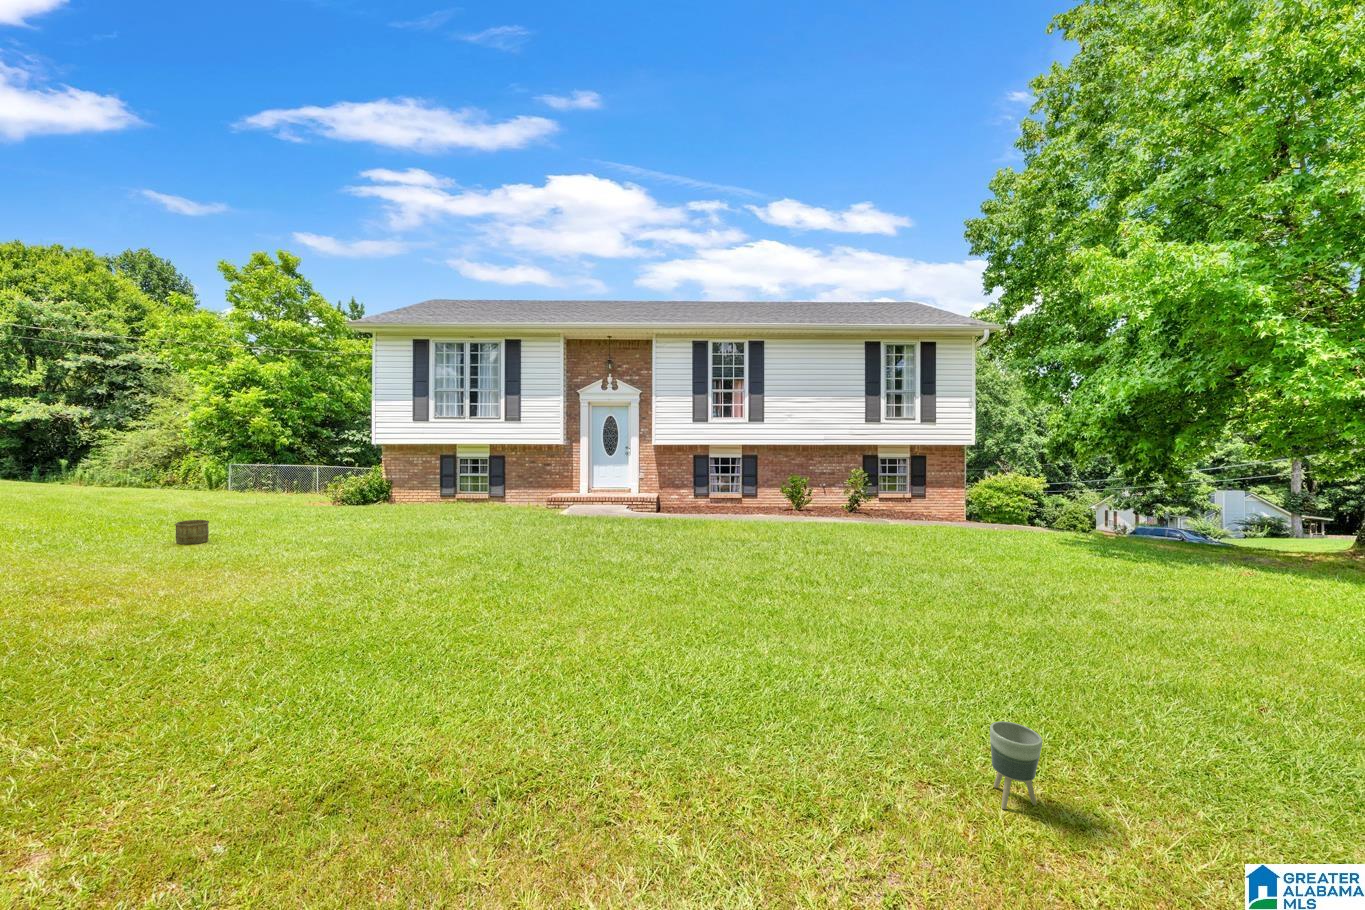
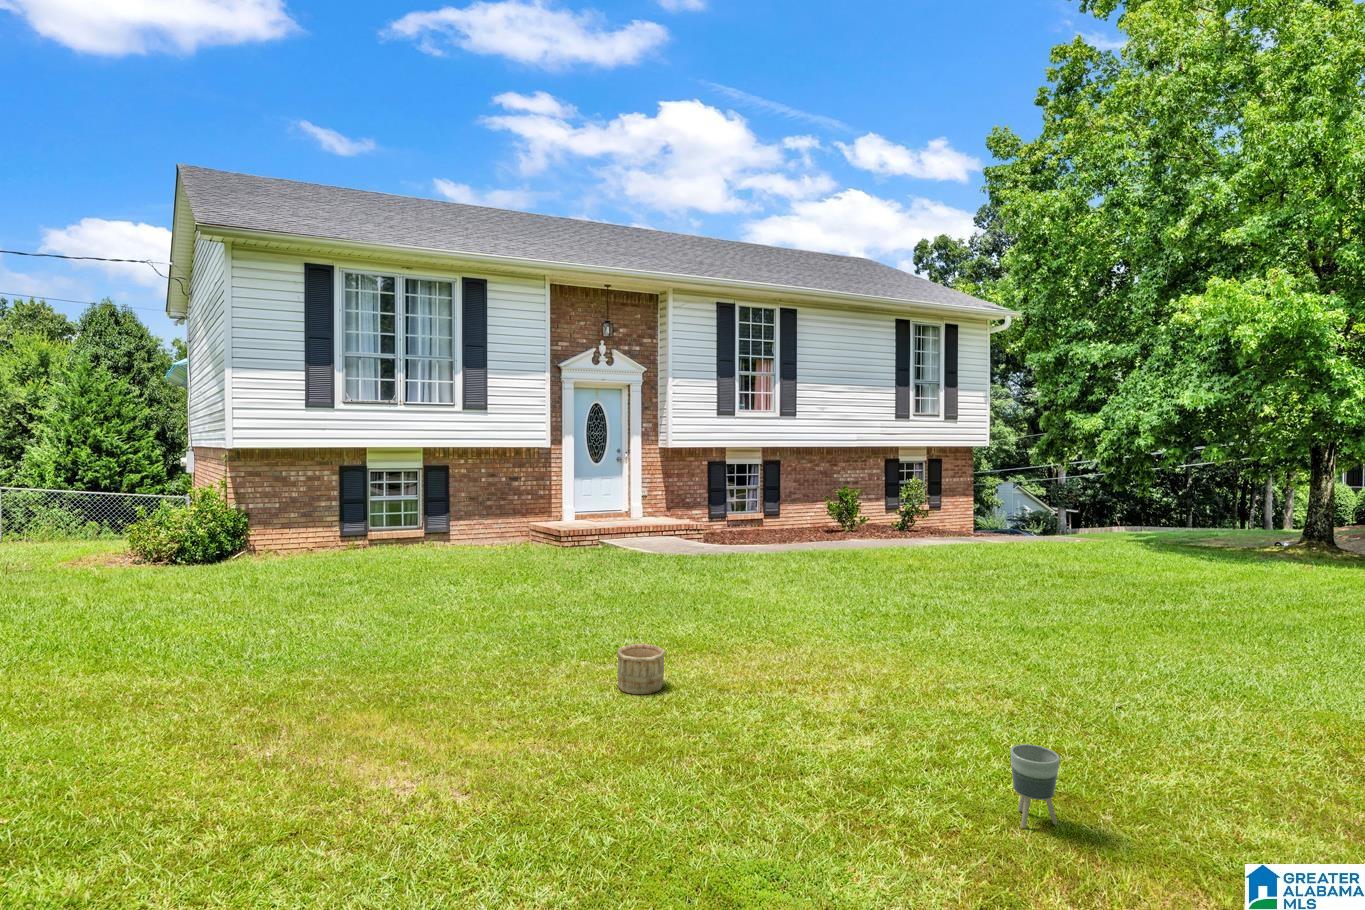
wooden bucket: present [175,520,209,544] -> present [617,644,666,694]

